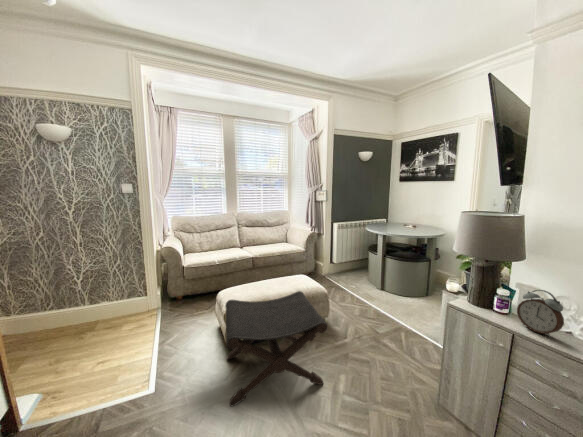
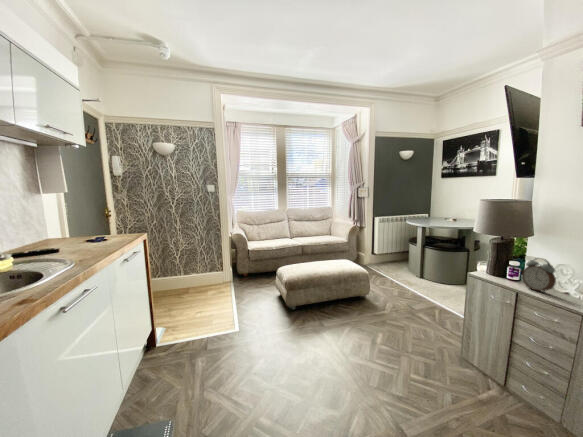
footstool: present [225,291,327,406] -> none [288,268,368,343]

